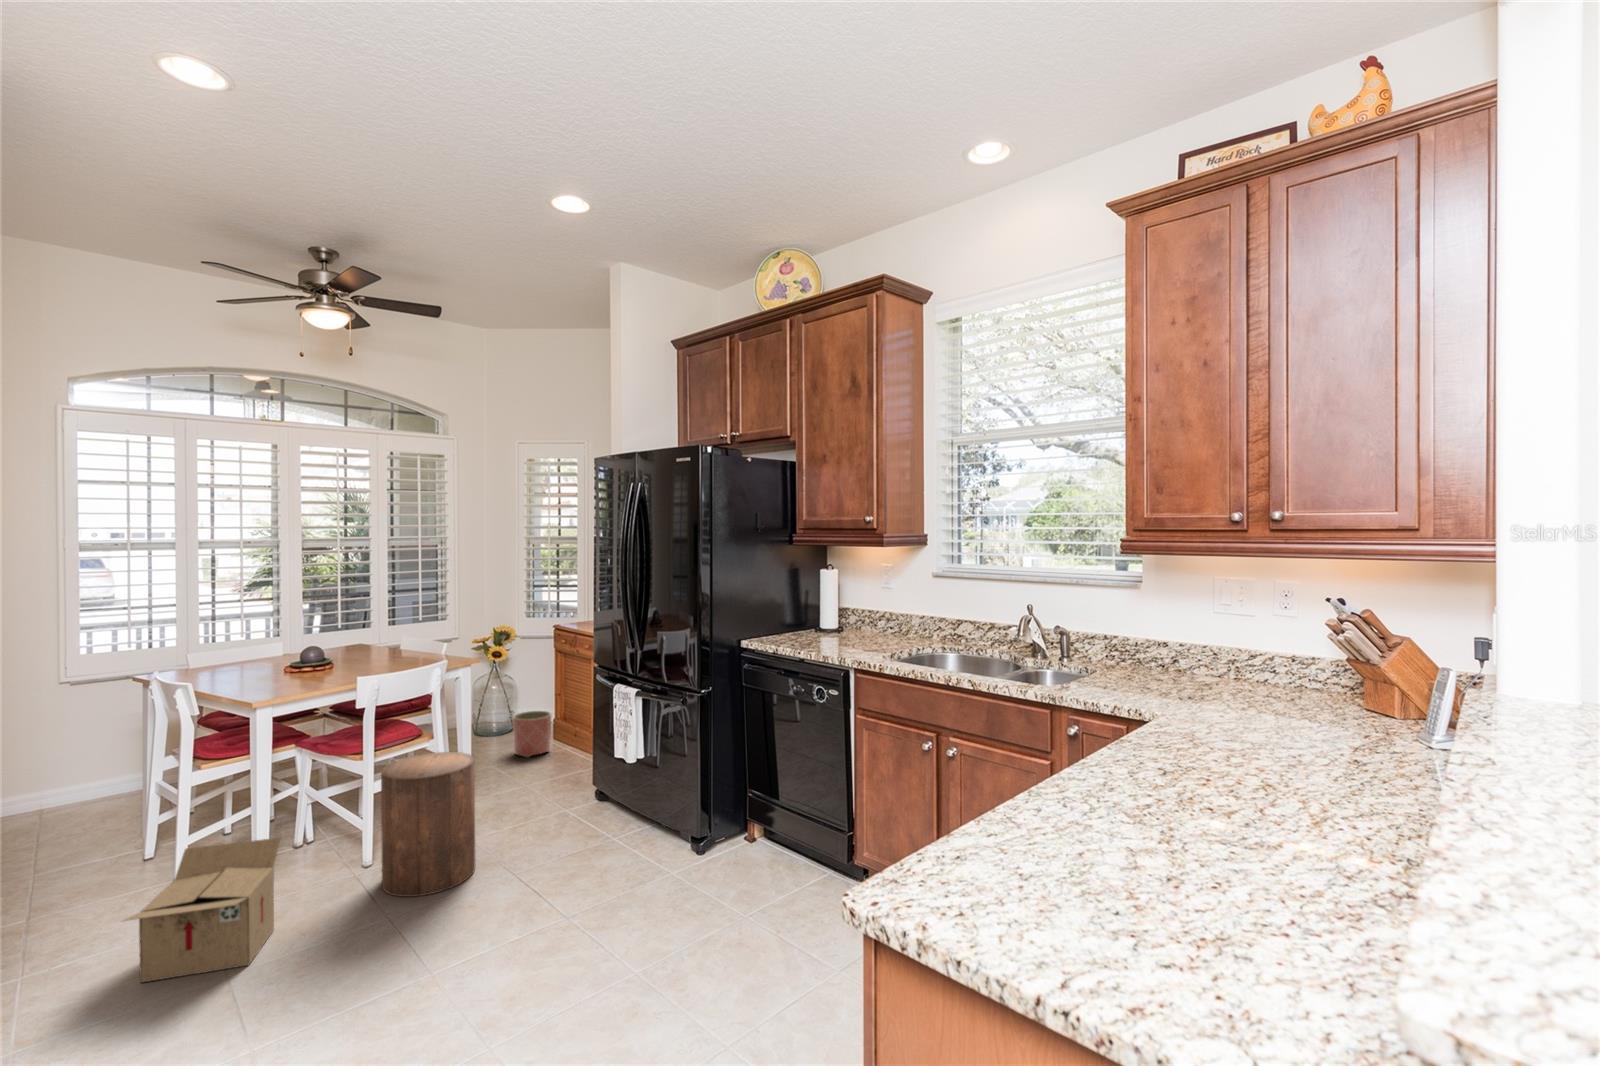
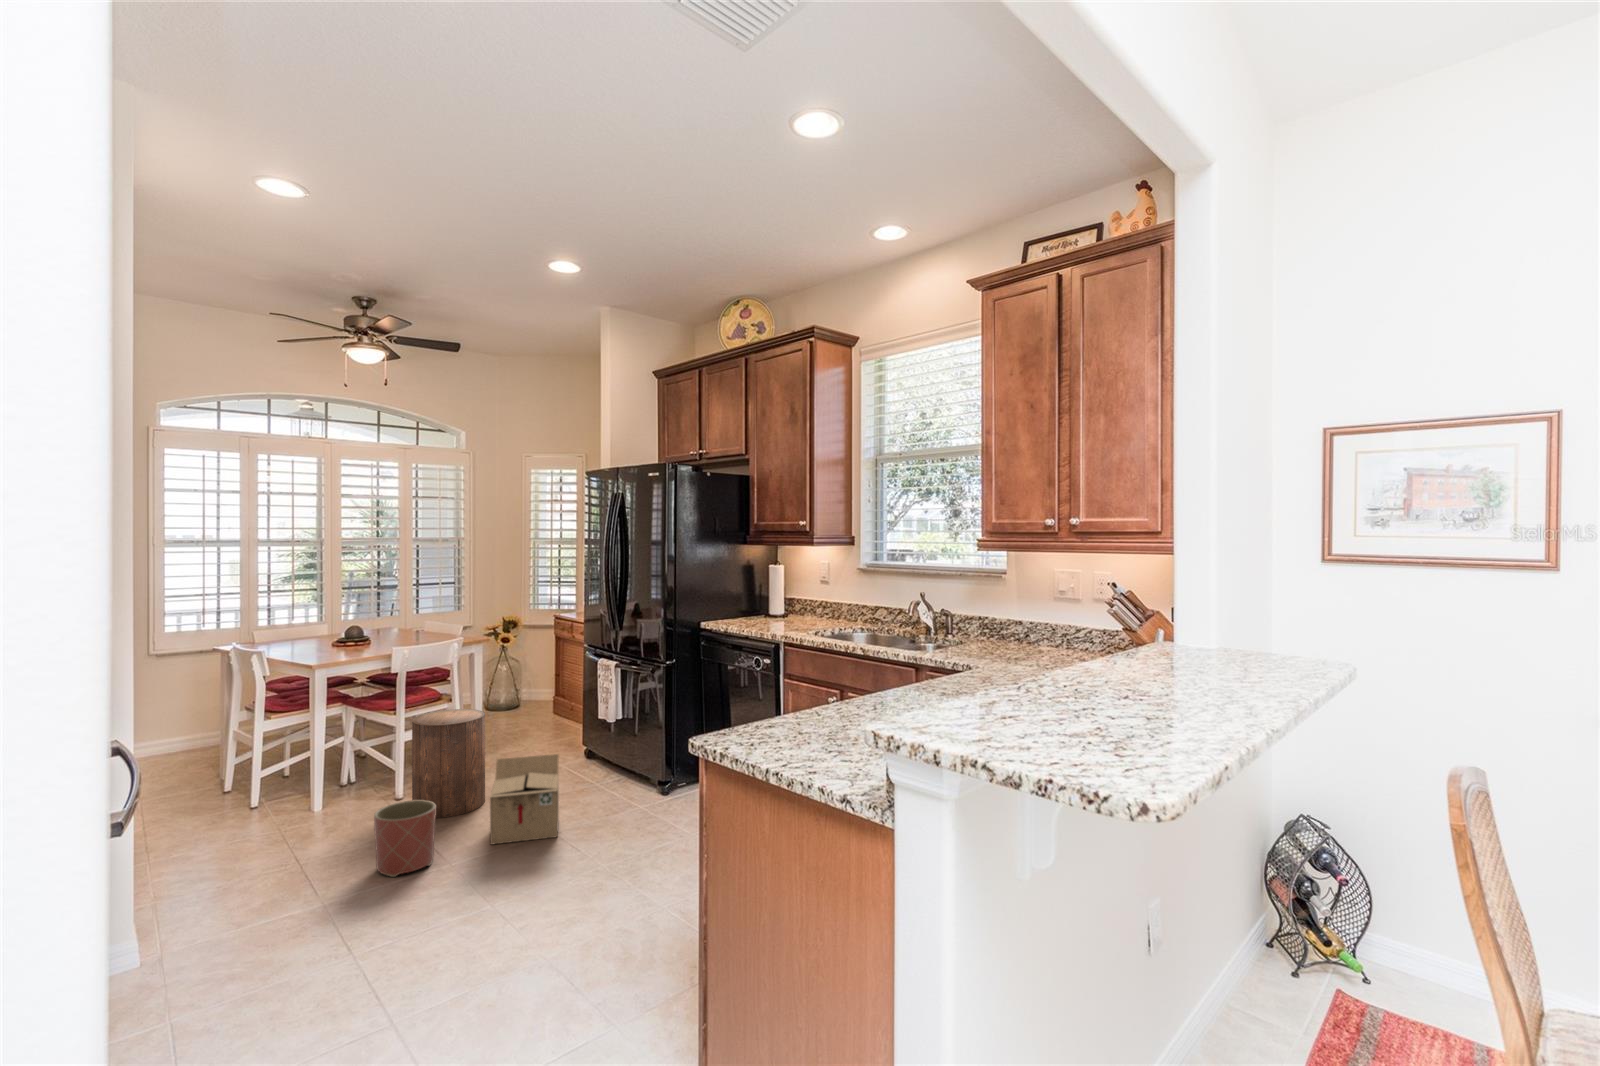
planter: present [513,711,551,757] -> present [374,800,436,877]
cardboard box: present [124,837,280,983] -> present [490,754,559,844]

